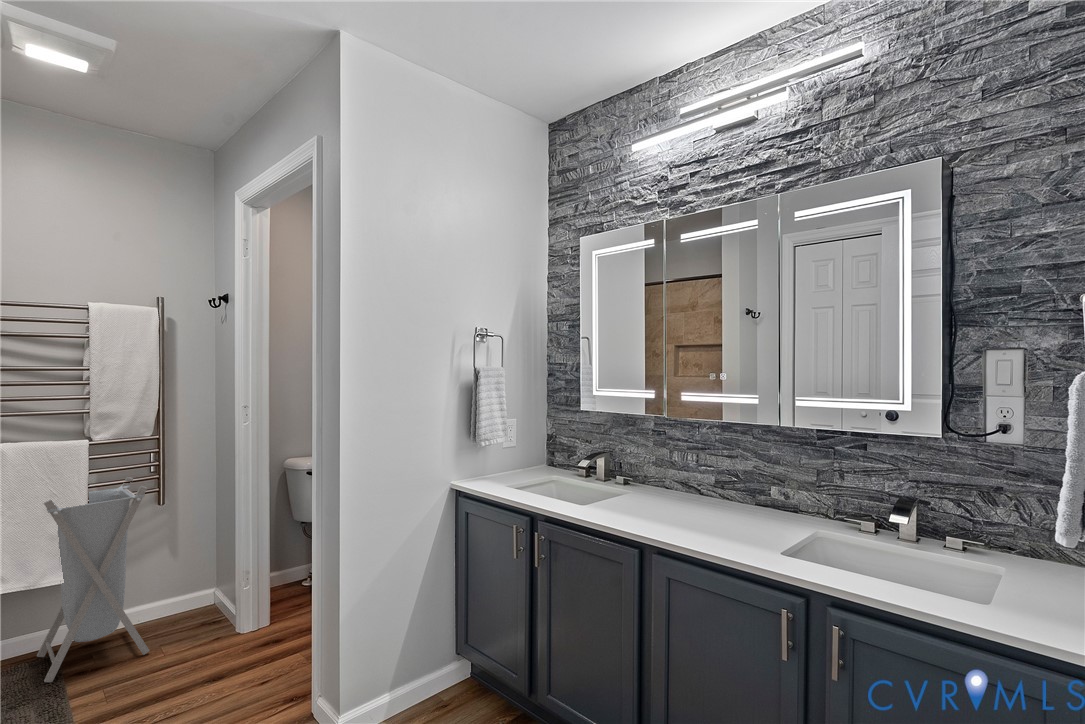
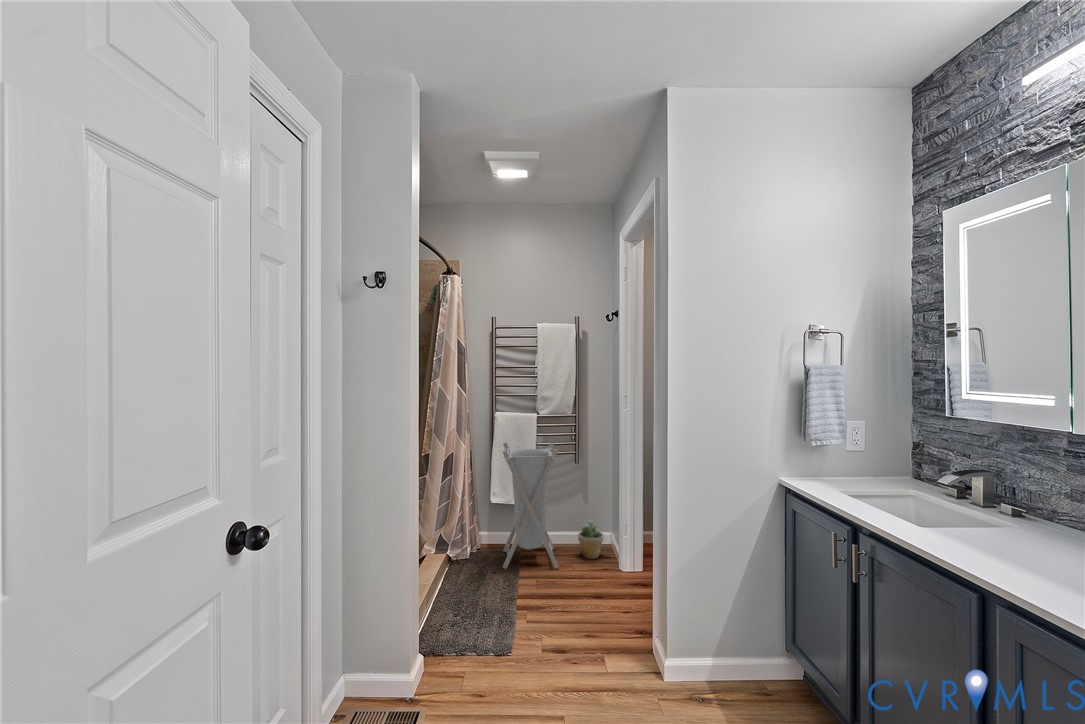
potted plant: none [175,574,215,626] -> present [578,521,604,559]

